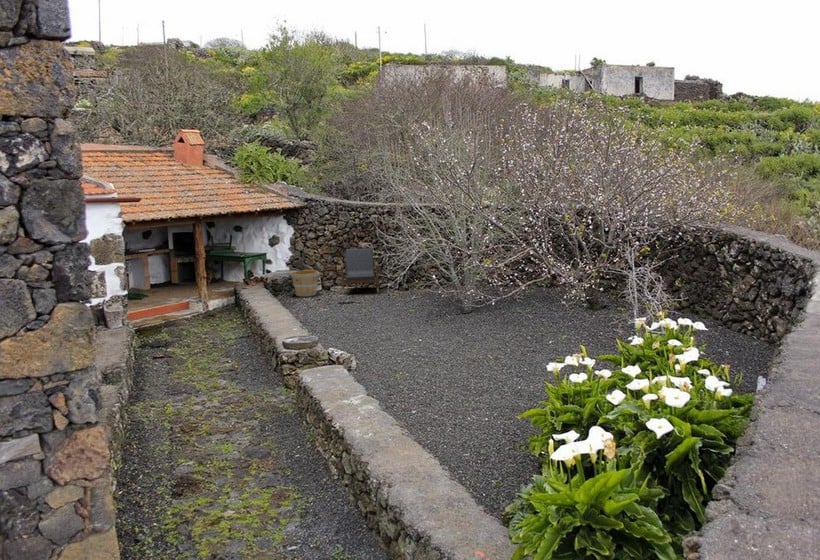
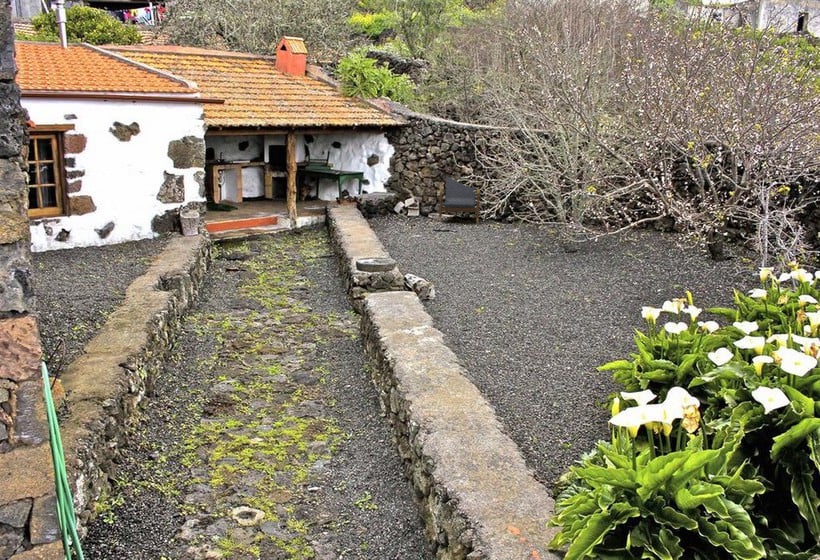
wooden bucket: present [291,270,319,297] -> none [386,193,416,222]

